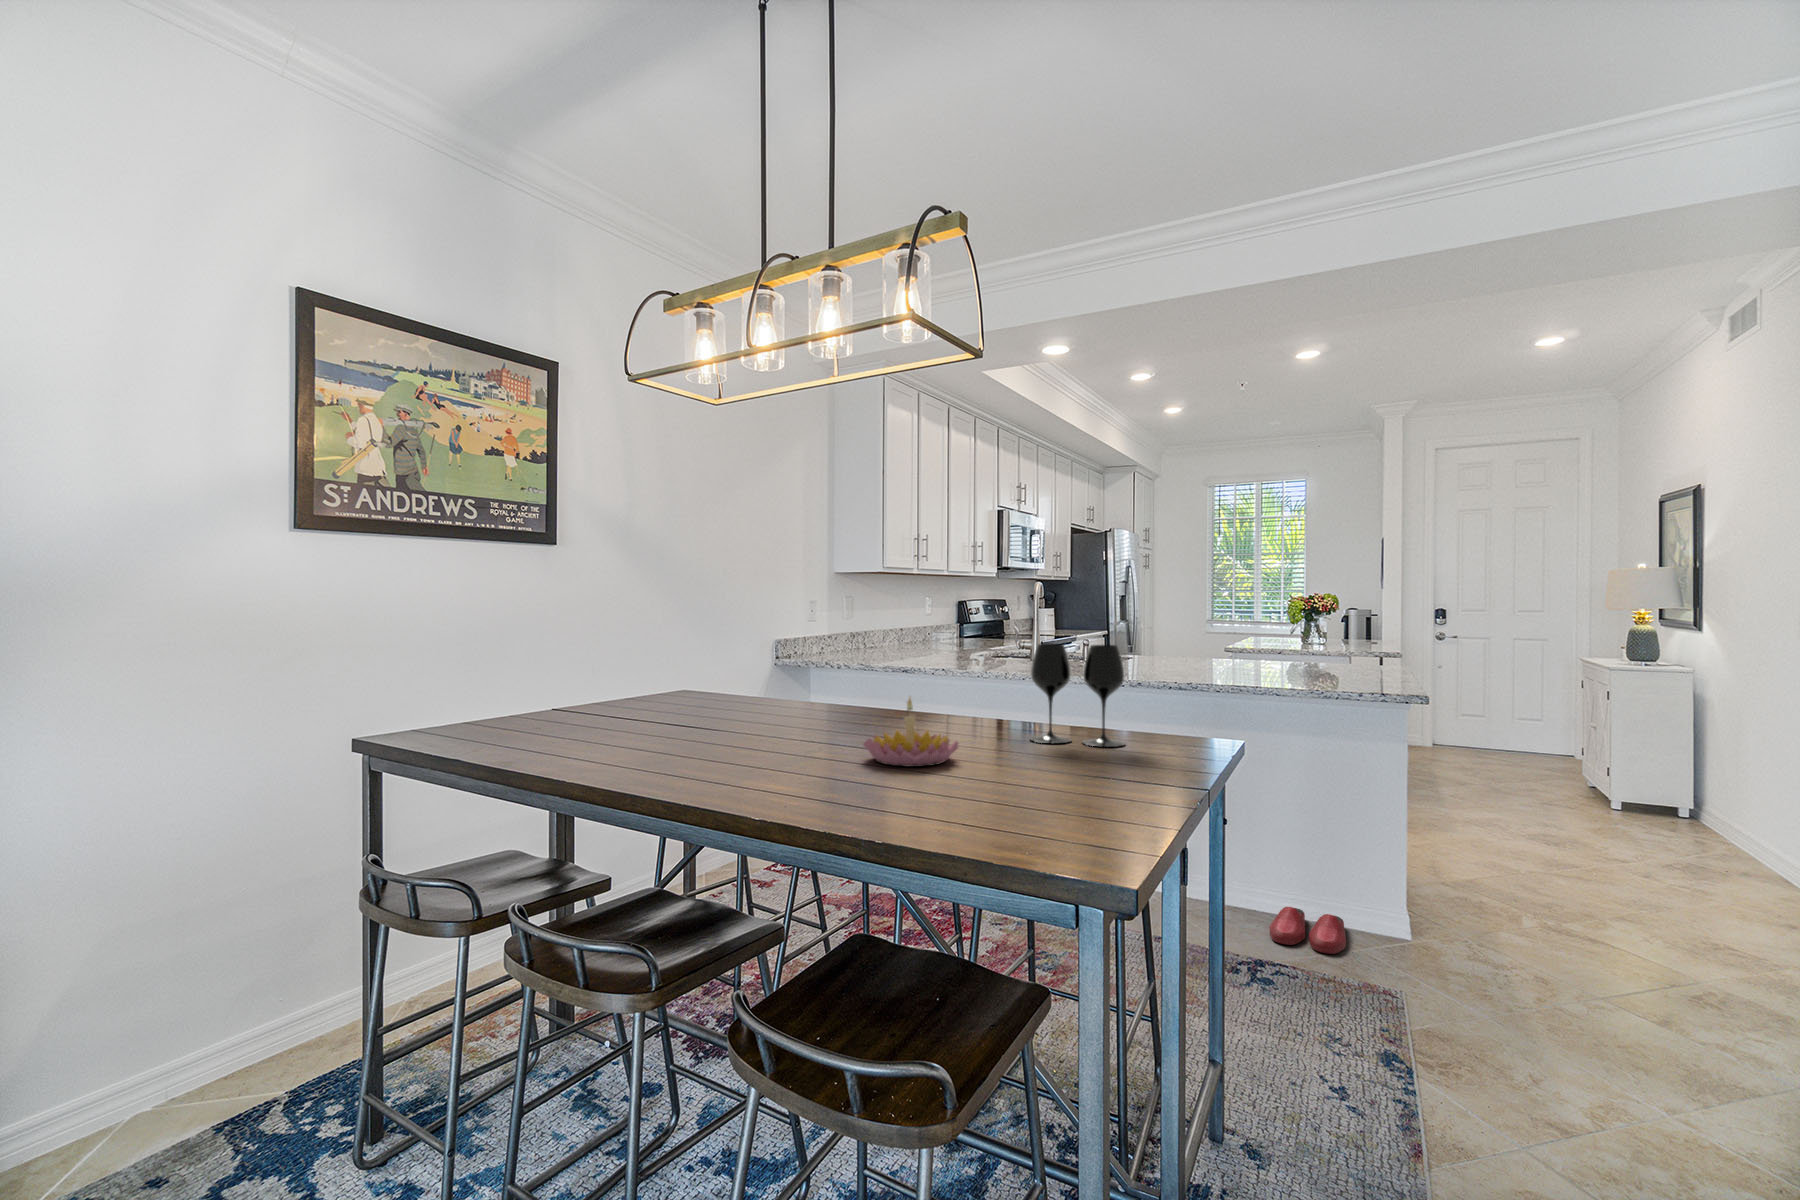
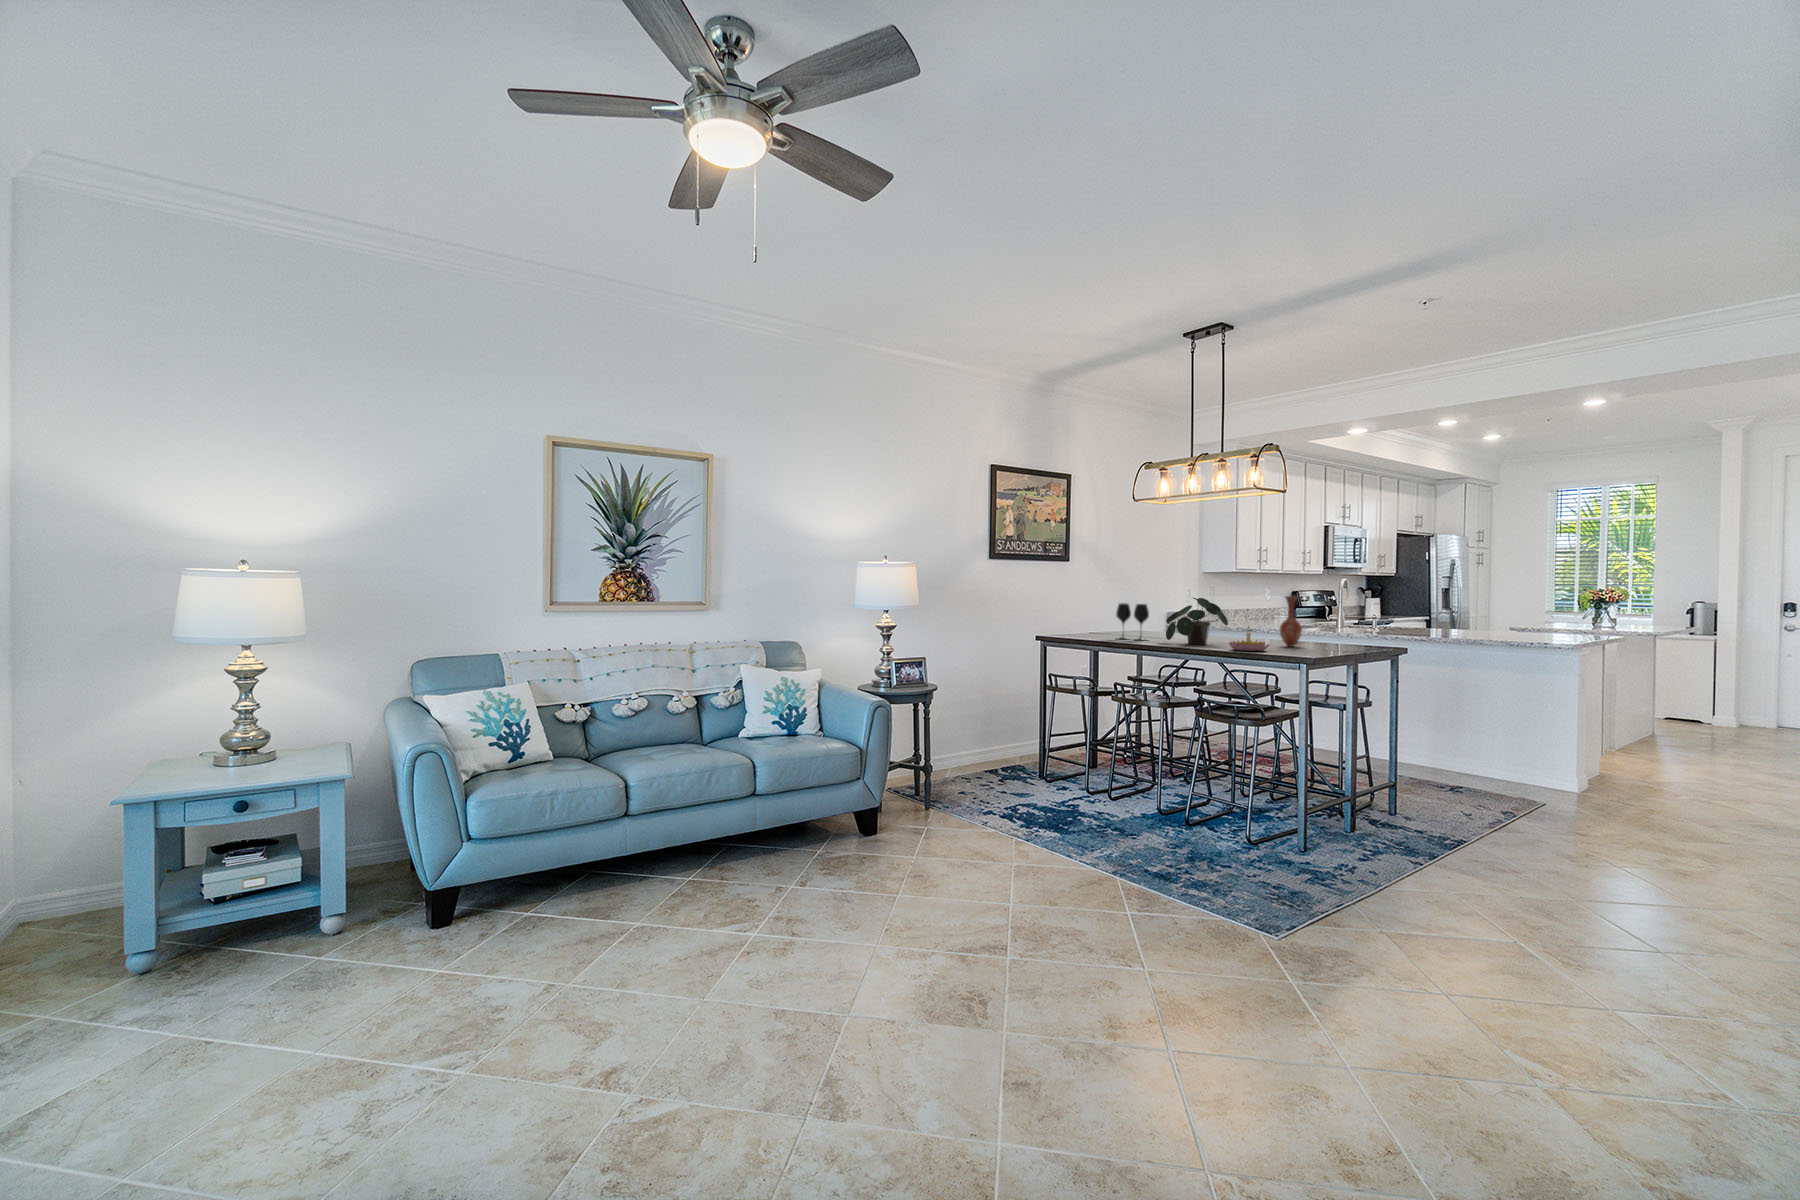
vase: none [971,616,1015,728] -> present [1280,596,1302,646]
potted plant: none [723,622,863,734] -> present [1166,598,1228,644]
wine glass: present [1030,644,1125,747] -> present [1116,603,1149,640]
slippers: present [1270,907,1346,954] -> none [1476,771,1532,792]

